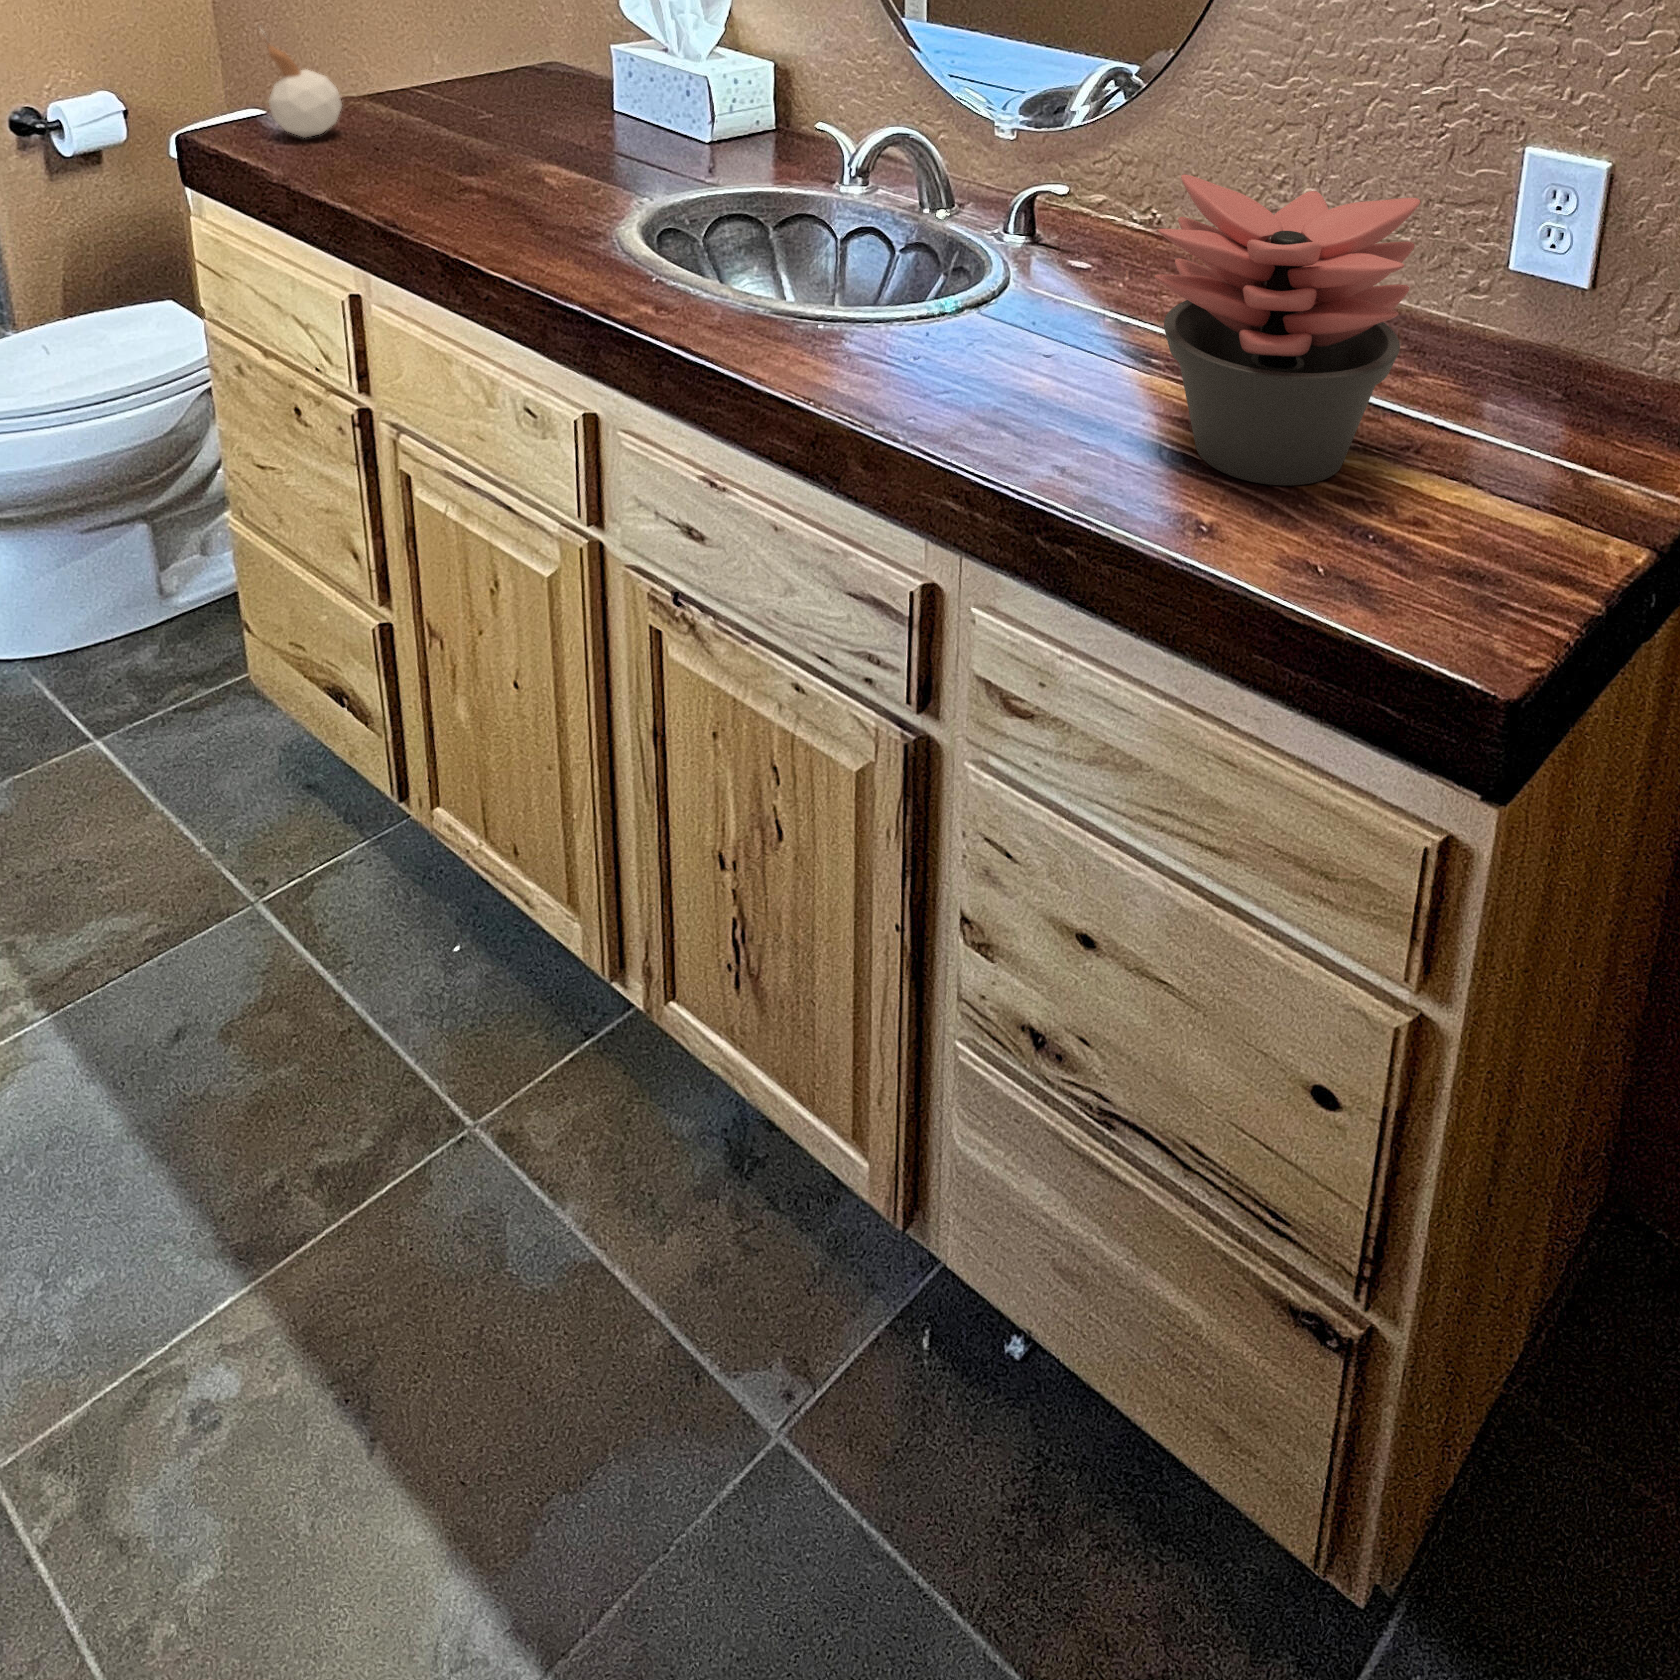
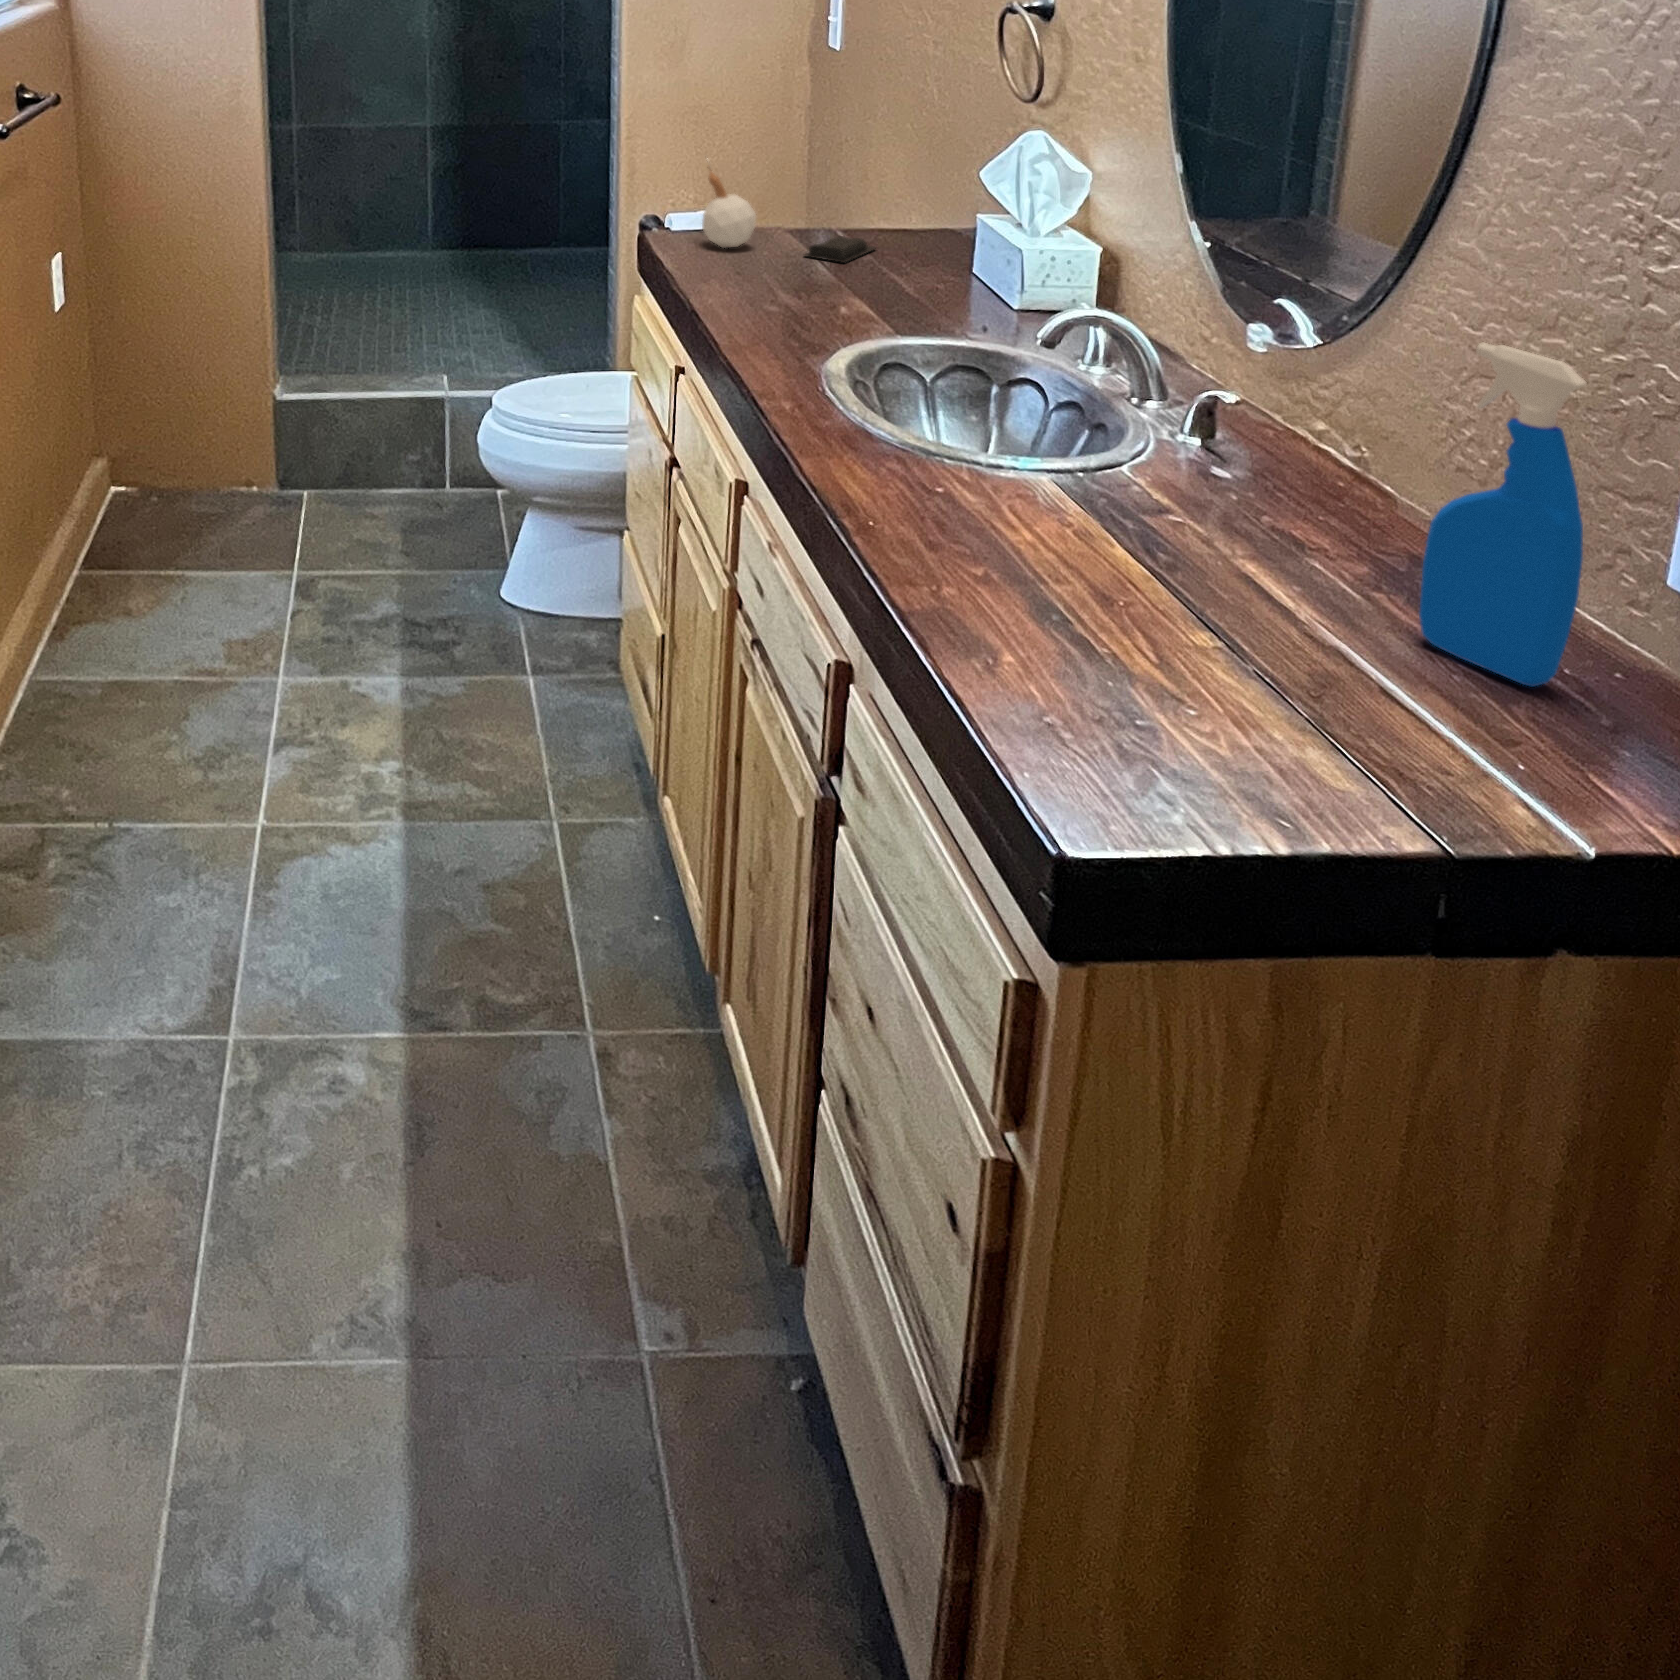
spray bottle: none [1376,95,1516,385] -> present [1419,343,1586,687]
soap bar: none [410,98,475,130] -> present [805,236,875,263]
succulent plant: present [1155,174,1420,485] -> none [1054,363,1349,680]

